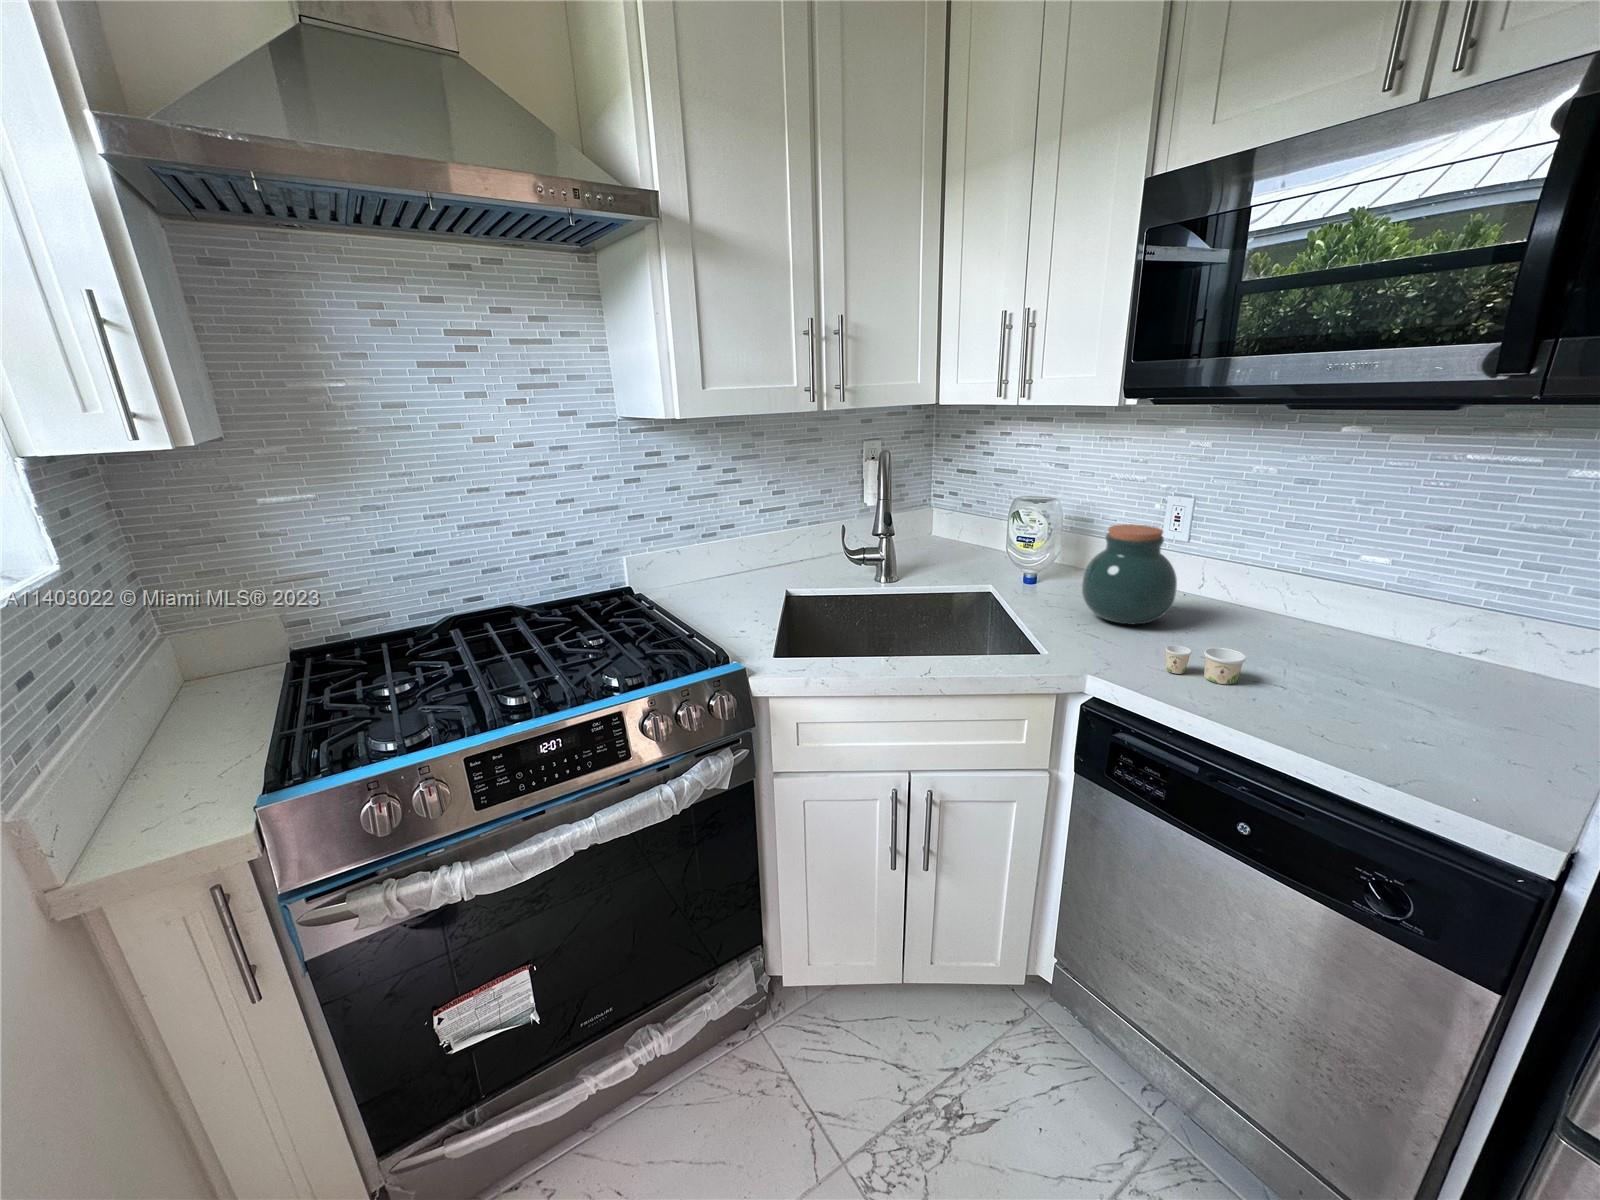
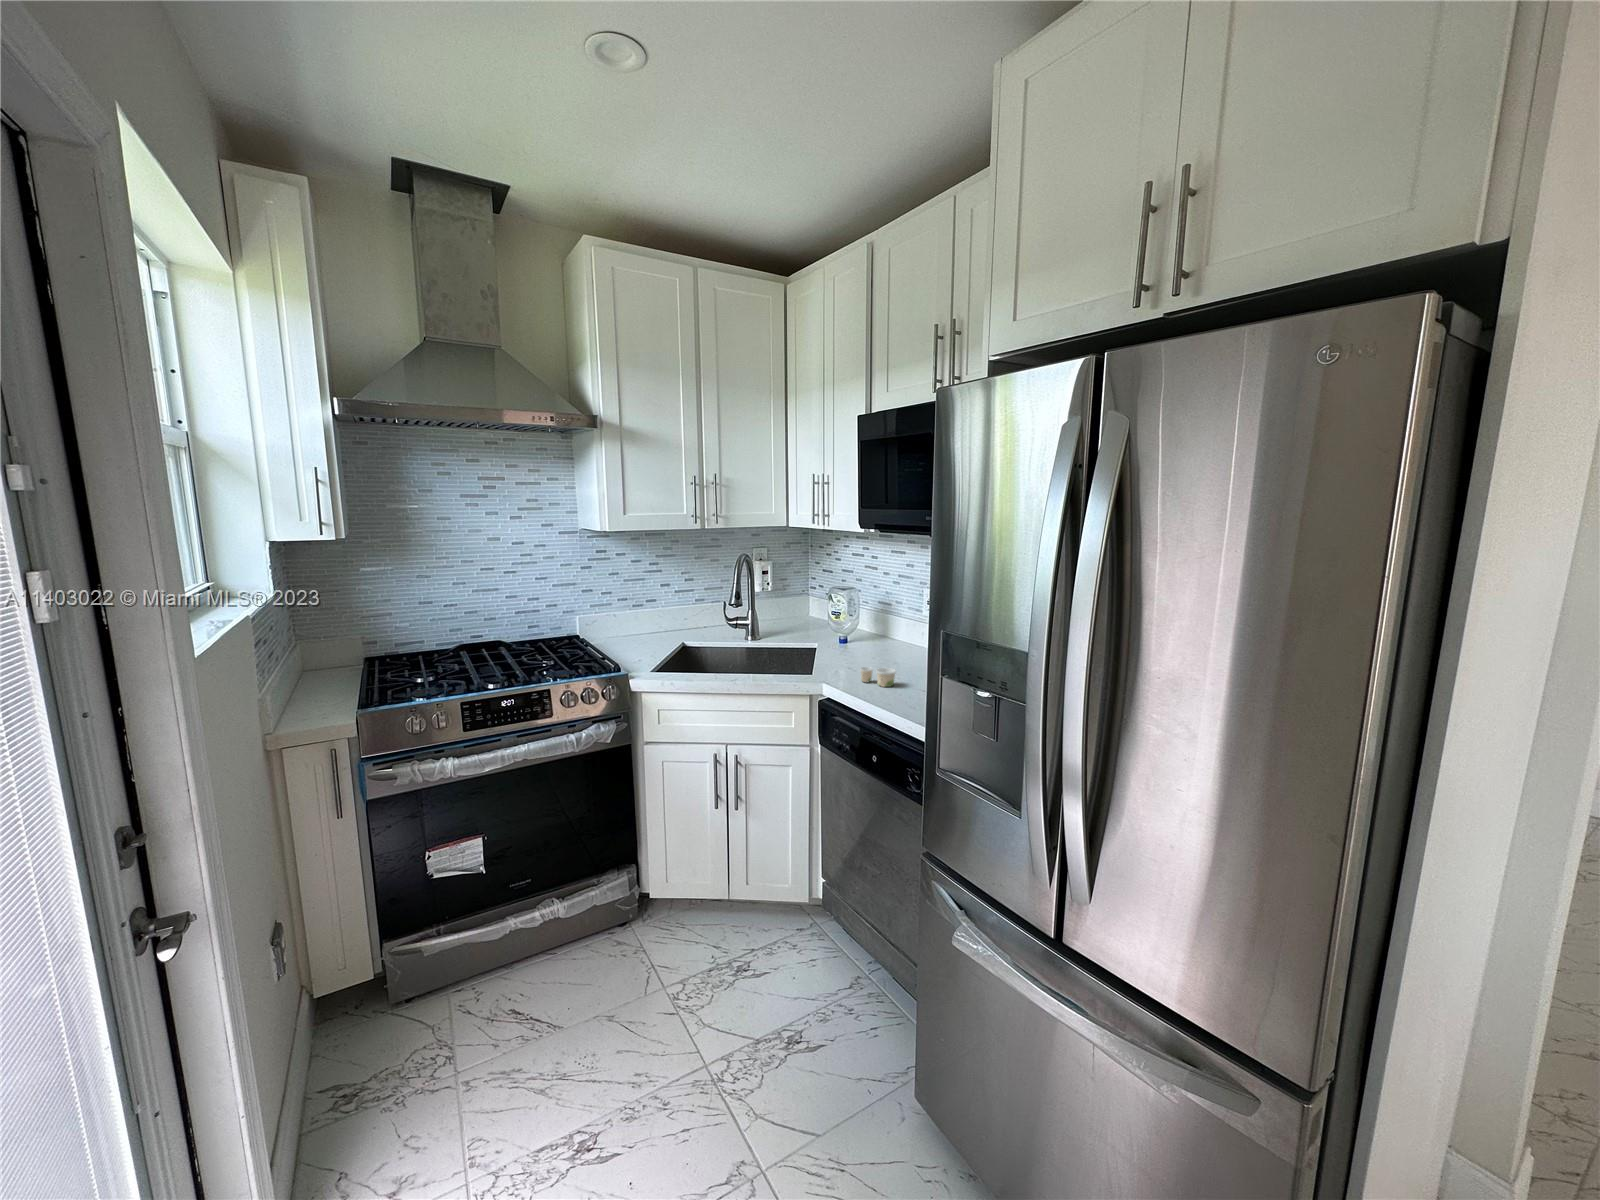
jar: present [1082,524,1177,624] -> none [847,602,899,662]

